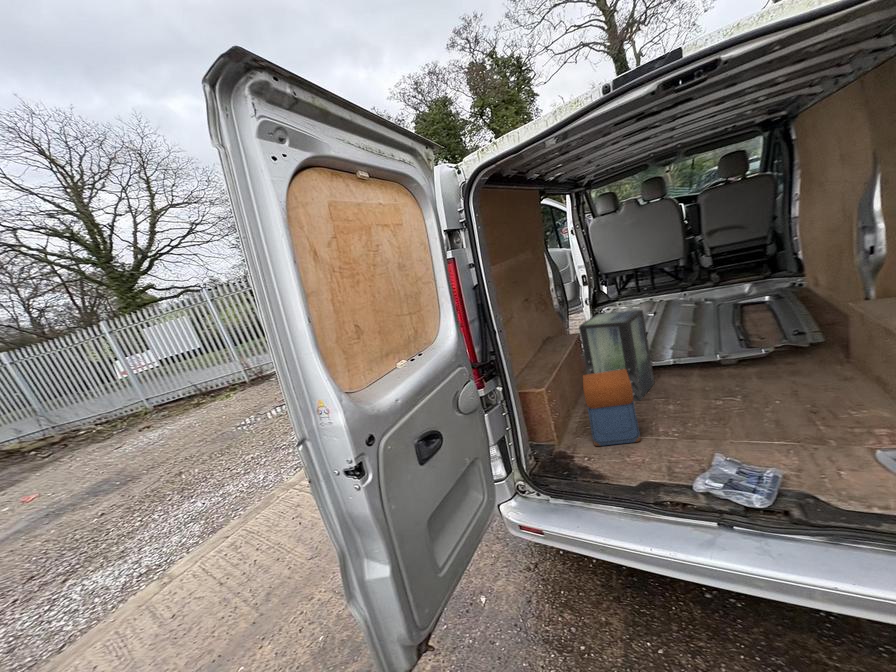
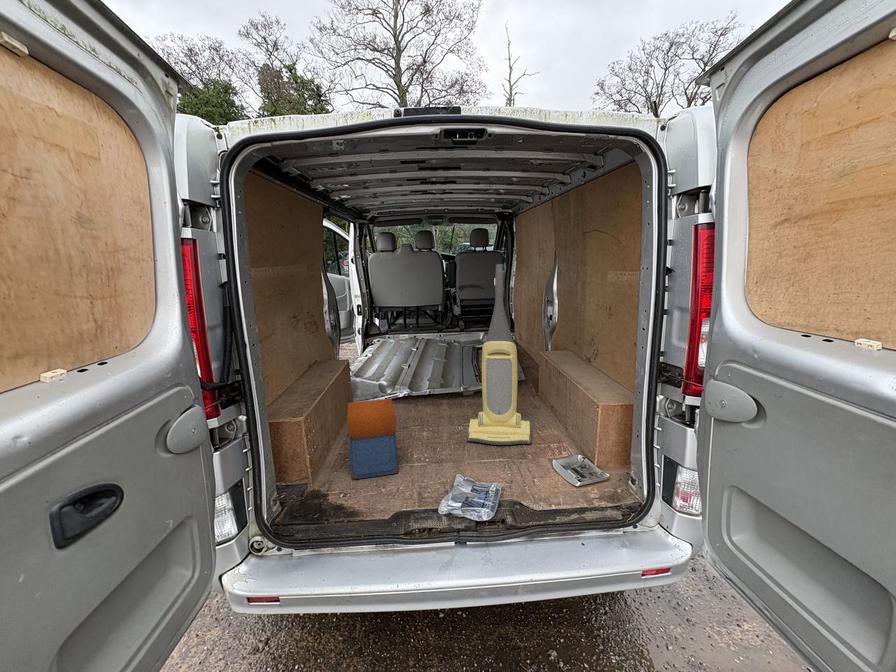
vacuum cleaner: none [718,209,806,415] -> present [467,264,532,445]
storage box: present [579,310,654,401] -> none [349,341,413,429]

